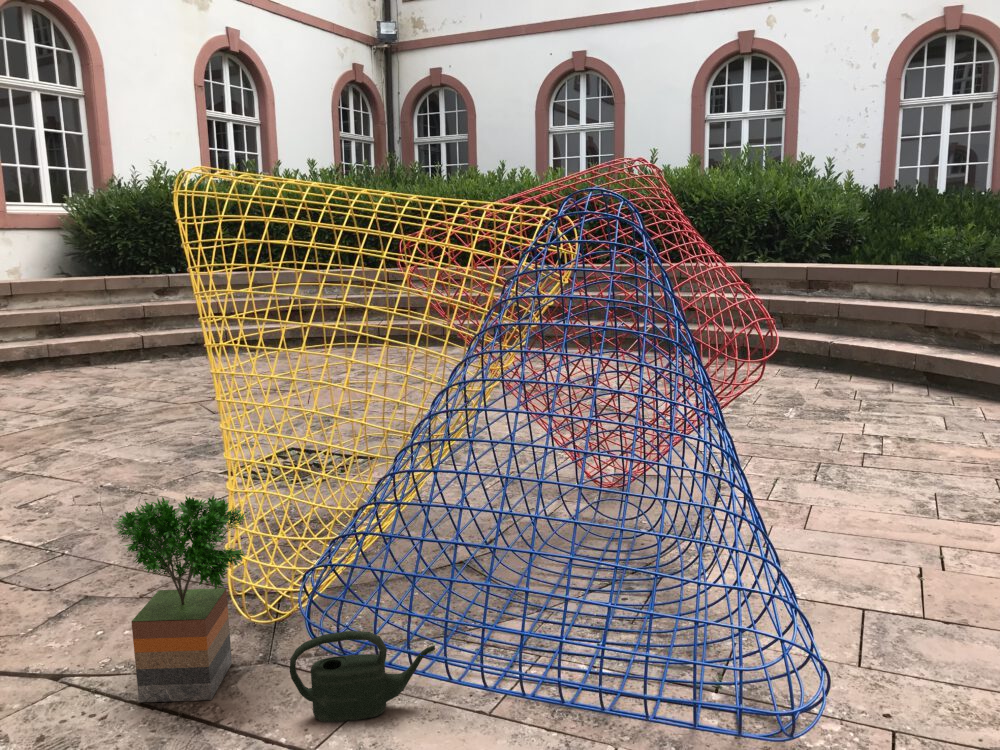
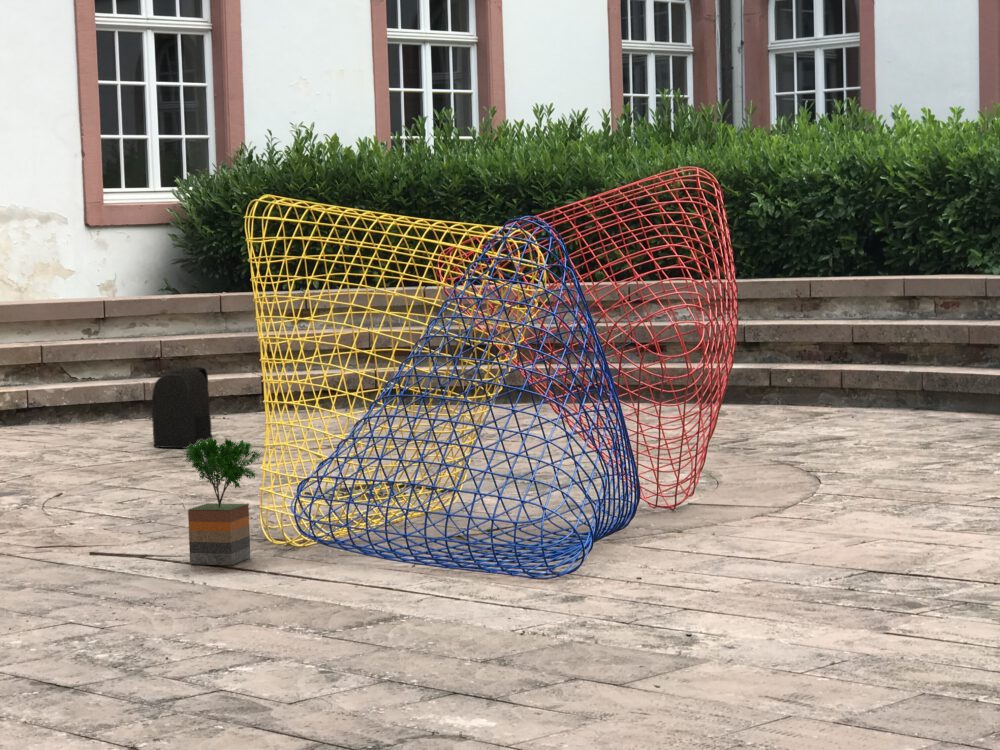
backpack: none [55,334,115,407] -> present [152,365,213,448]
watering can: present [290,631,435,722] -> none [273,517,361,573]

